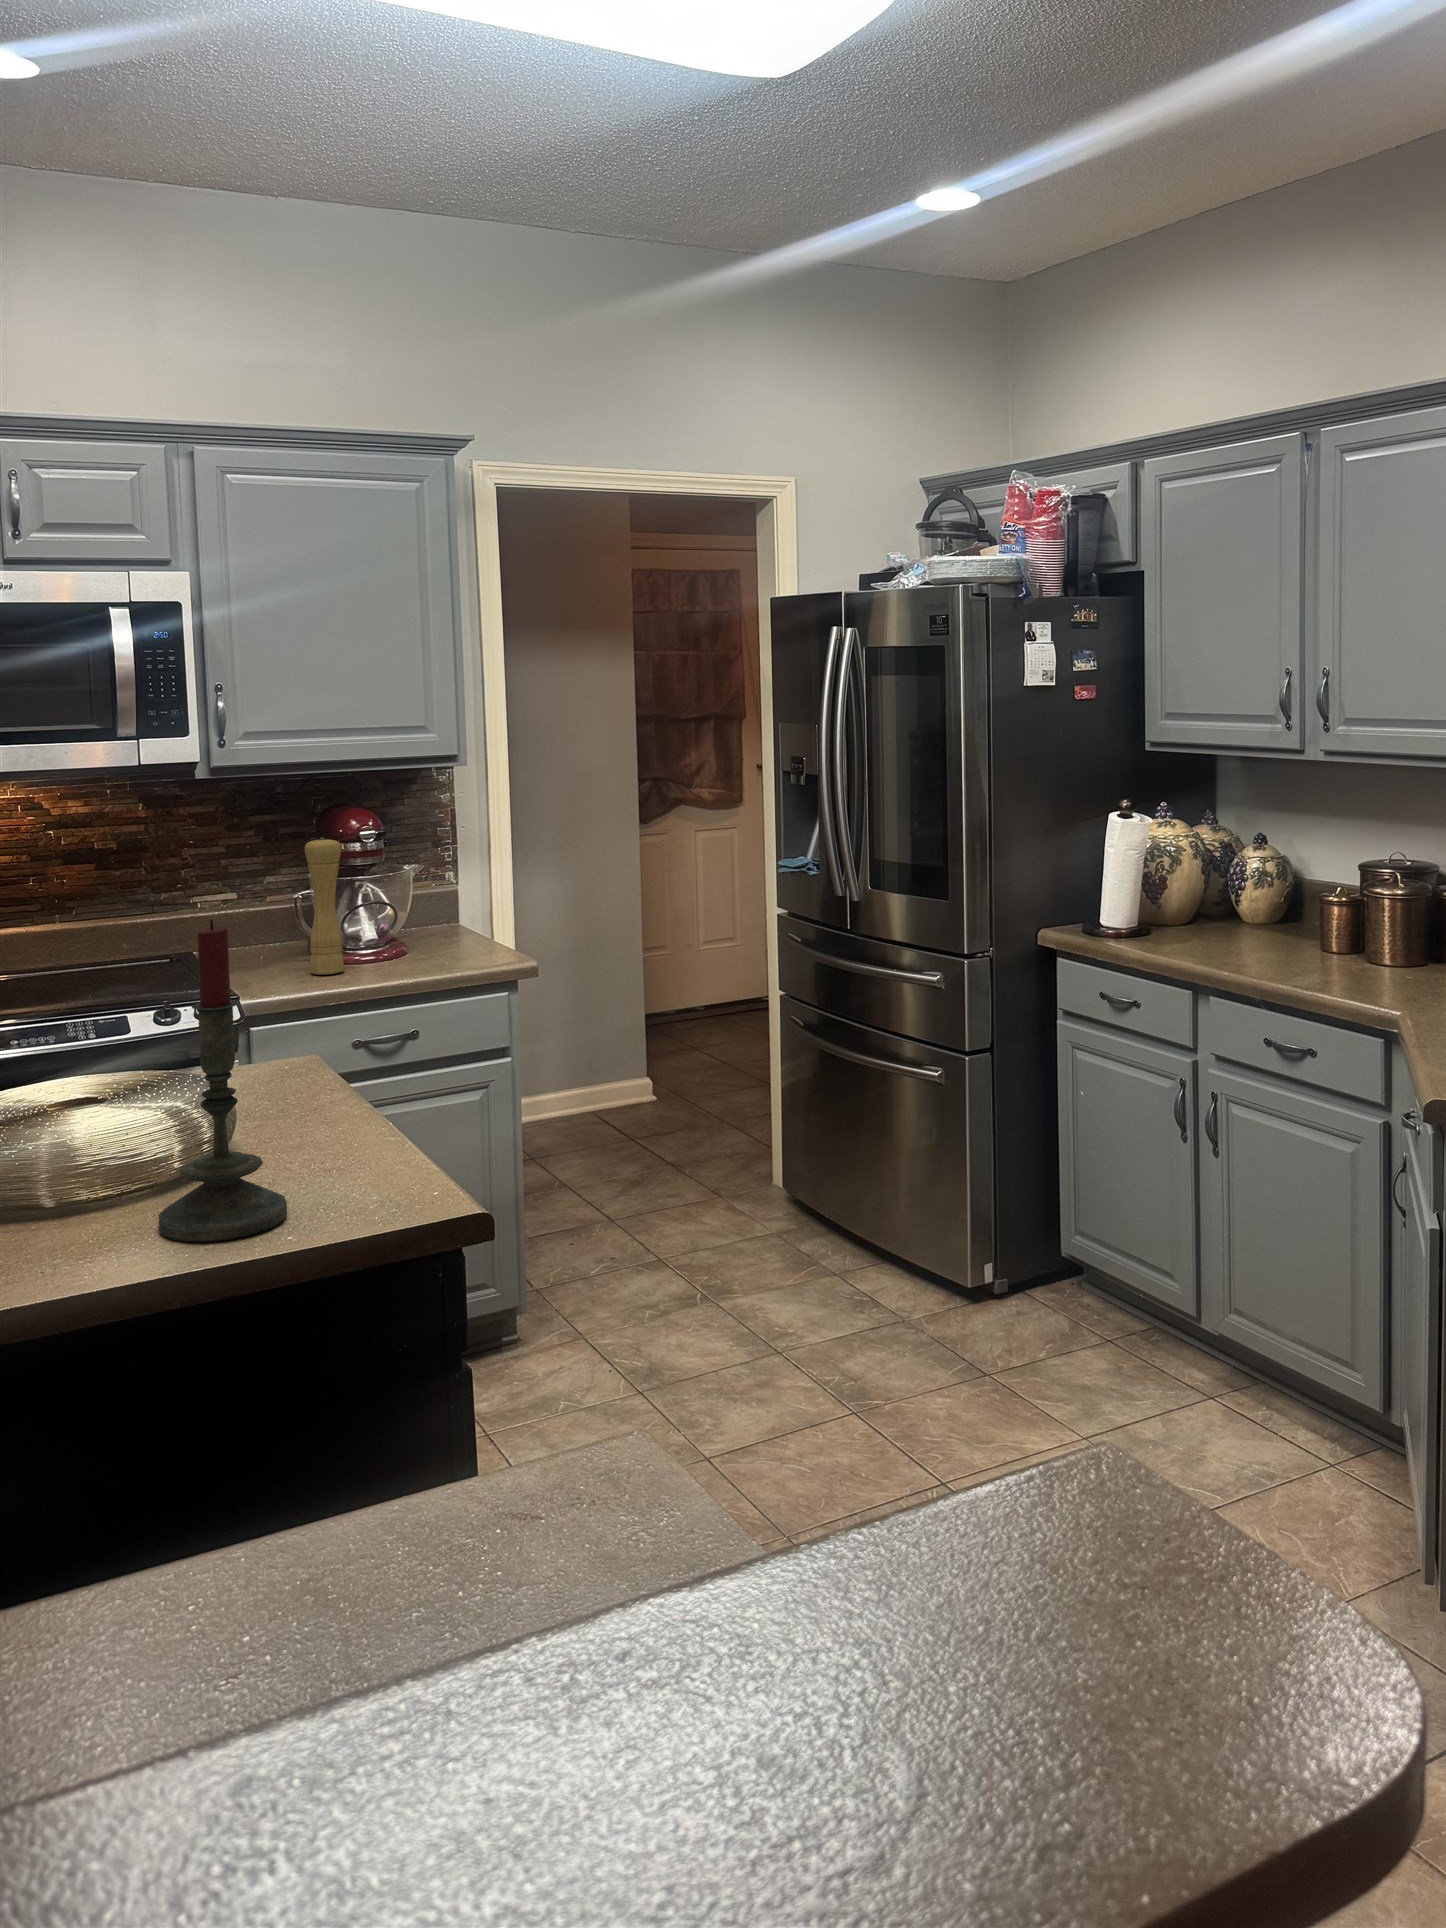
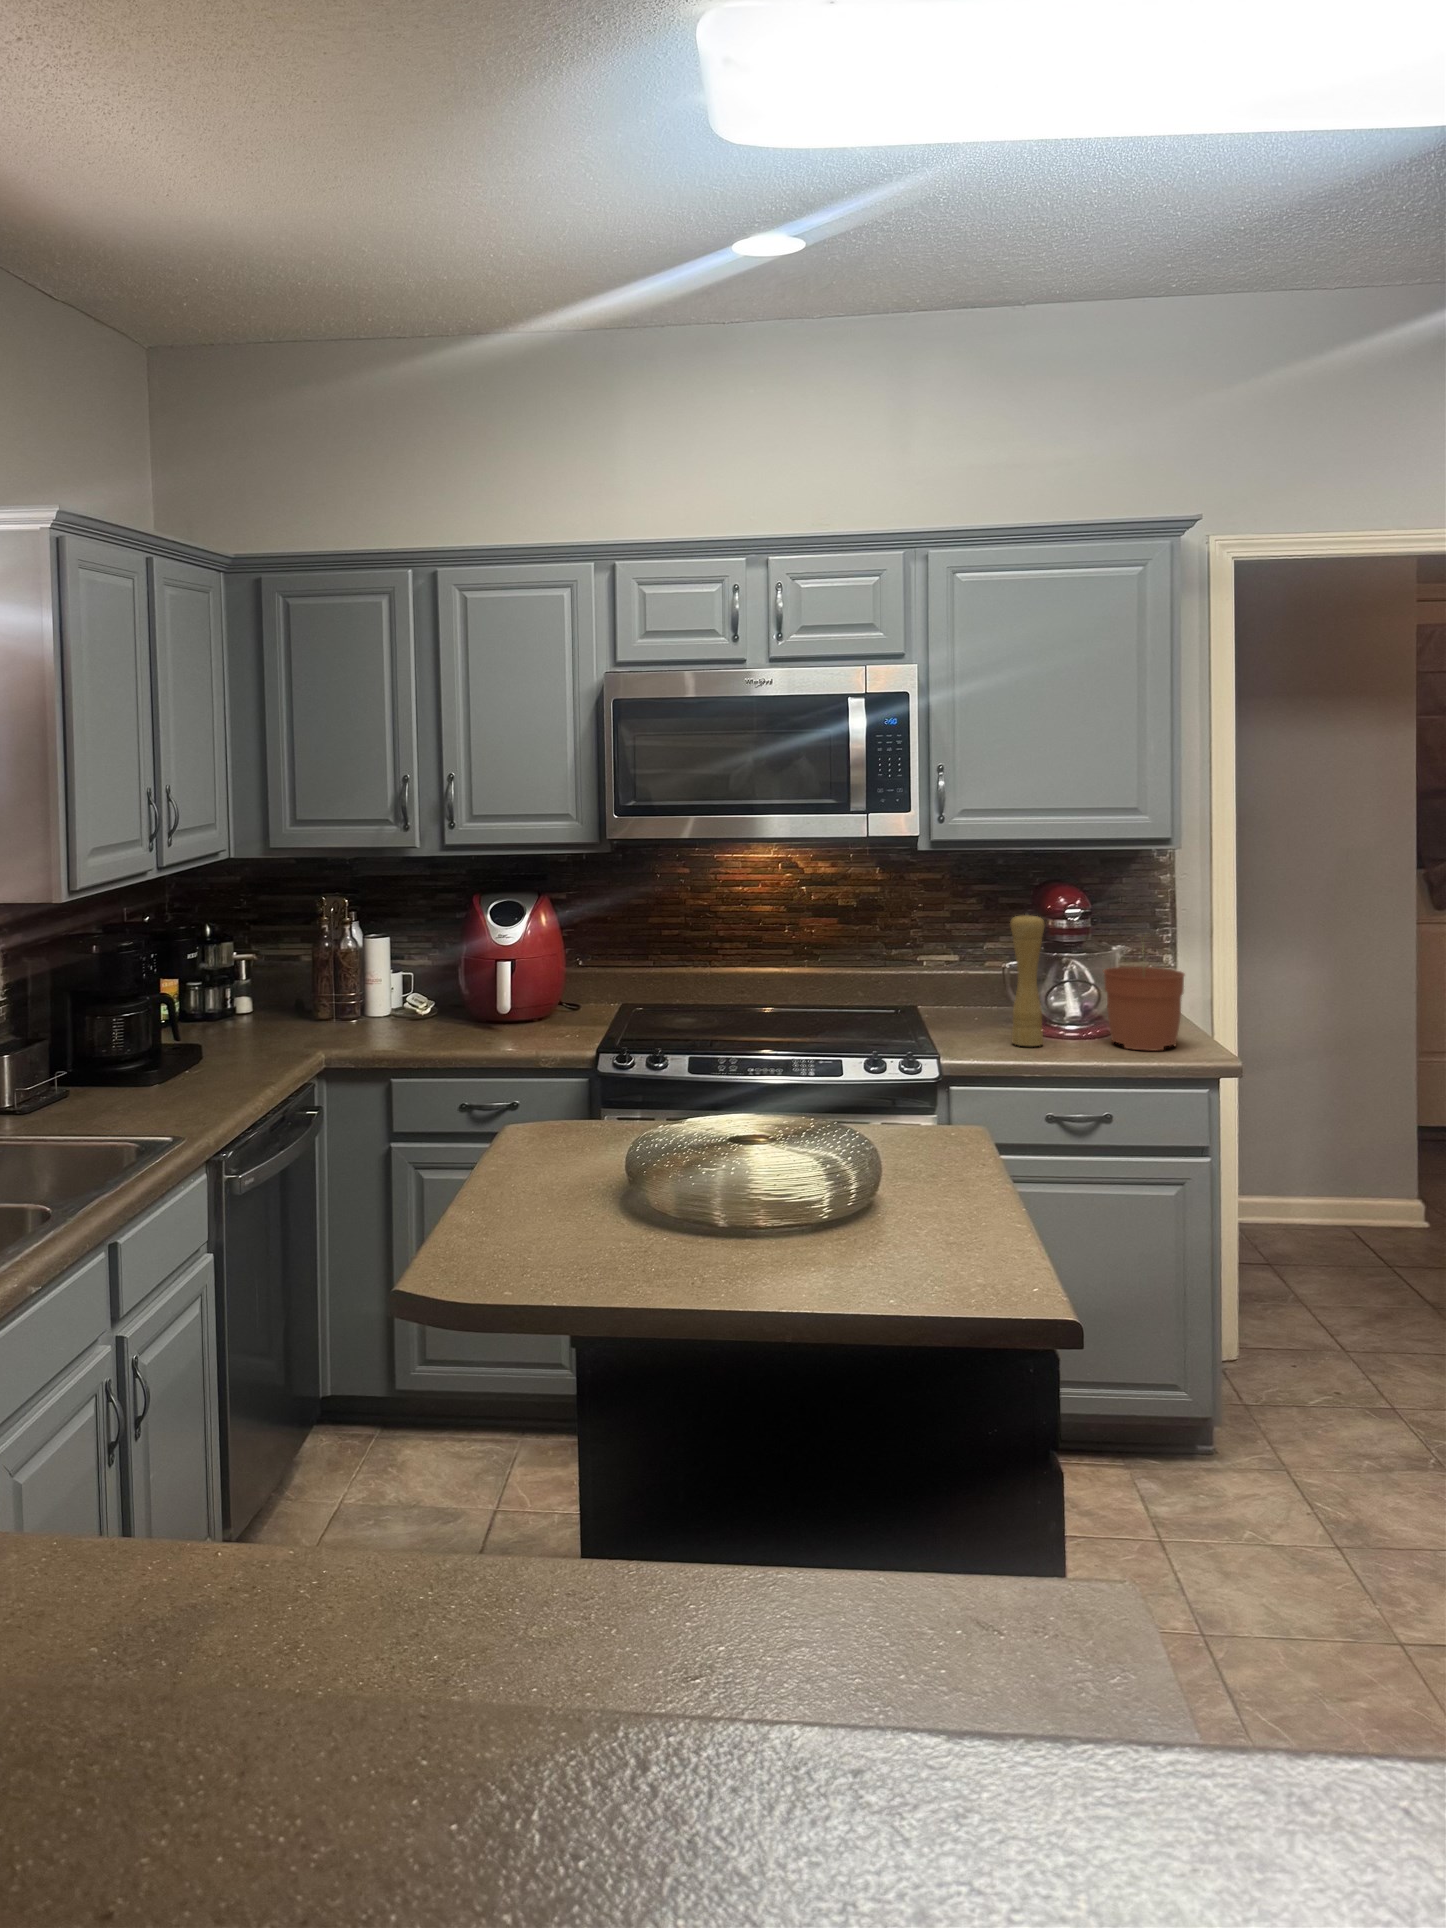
plant pot: none [400,850,480,965] -> present [1104,967,1185,1050]
candle: present [159,919,287,1242] -> none [785,998,890,1280]

